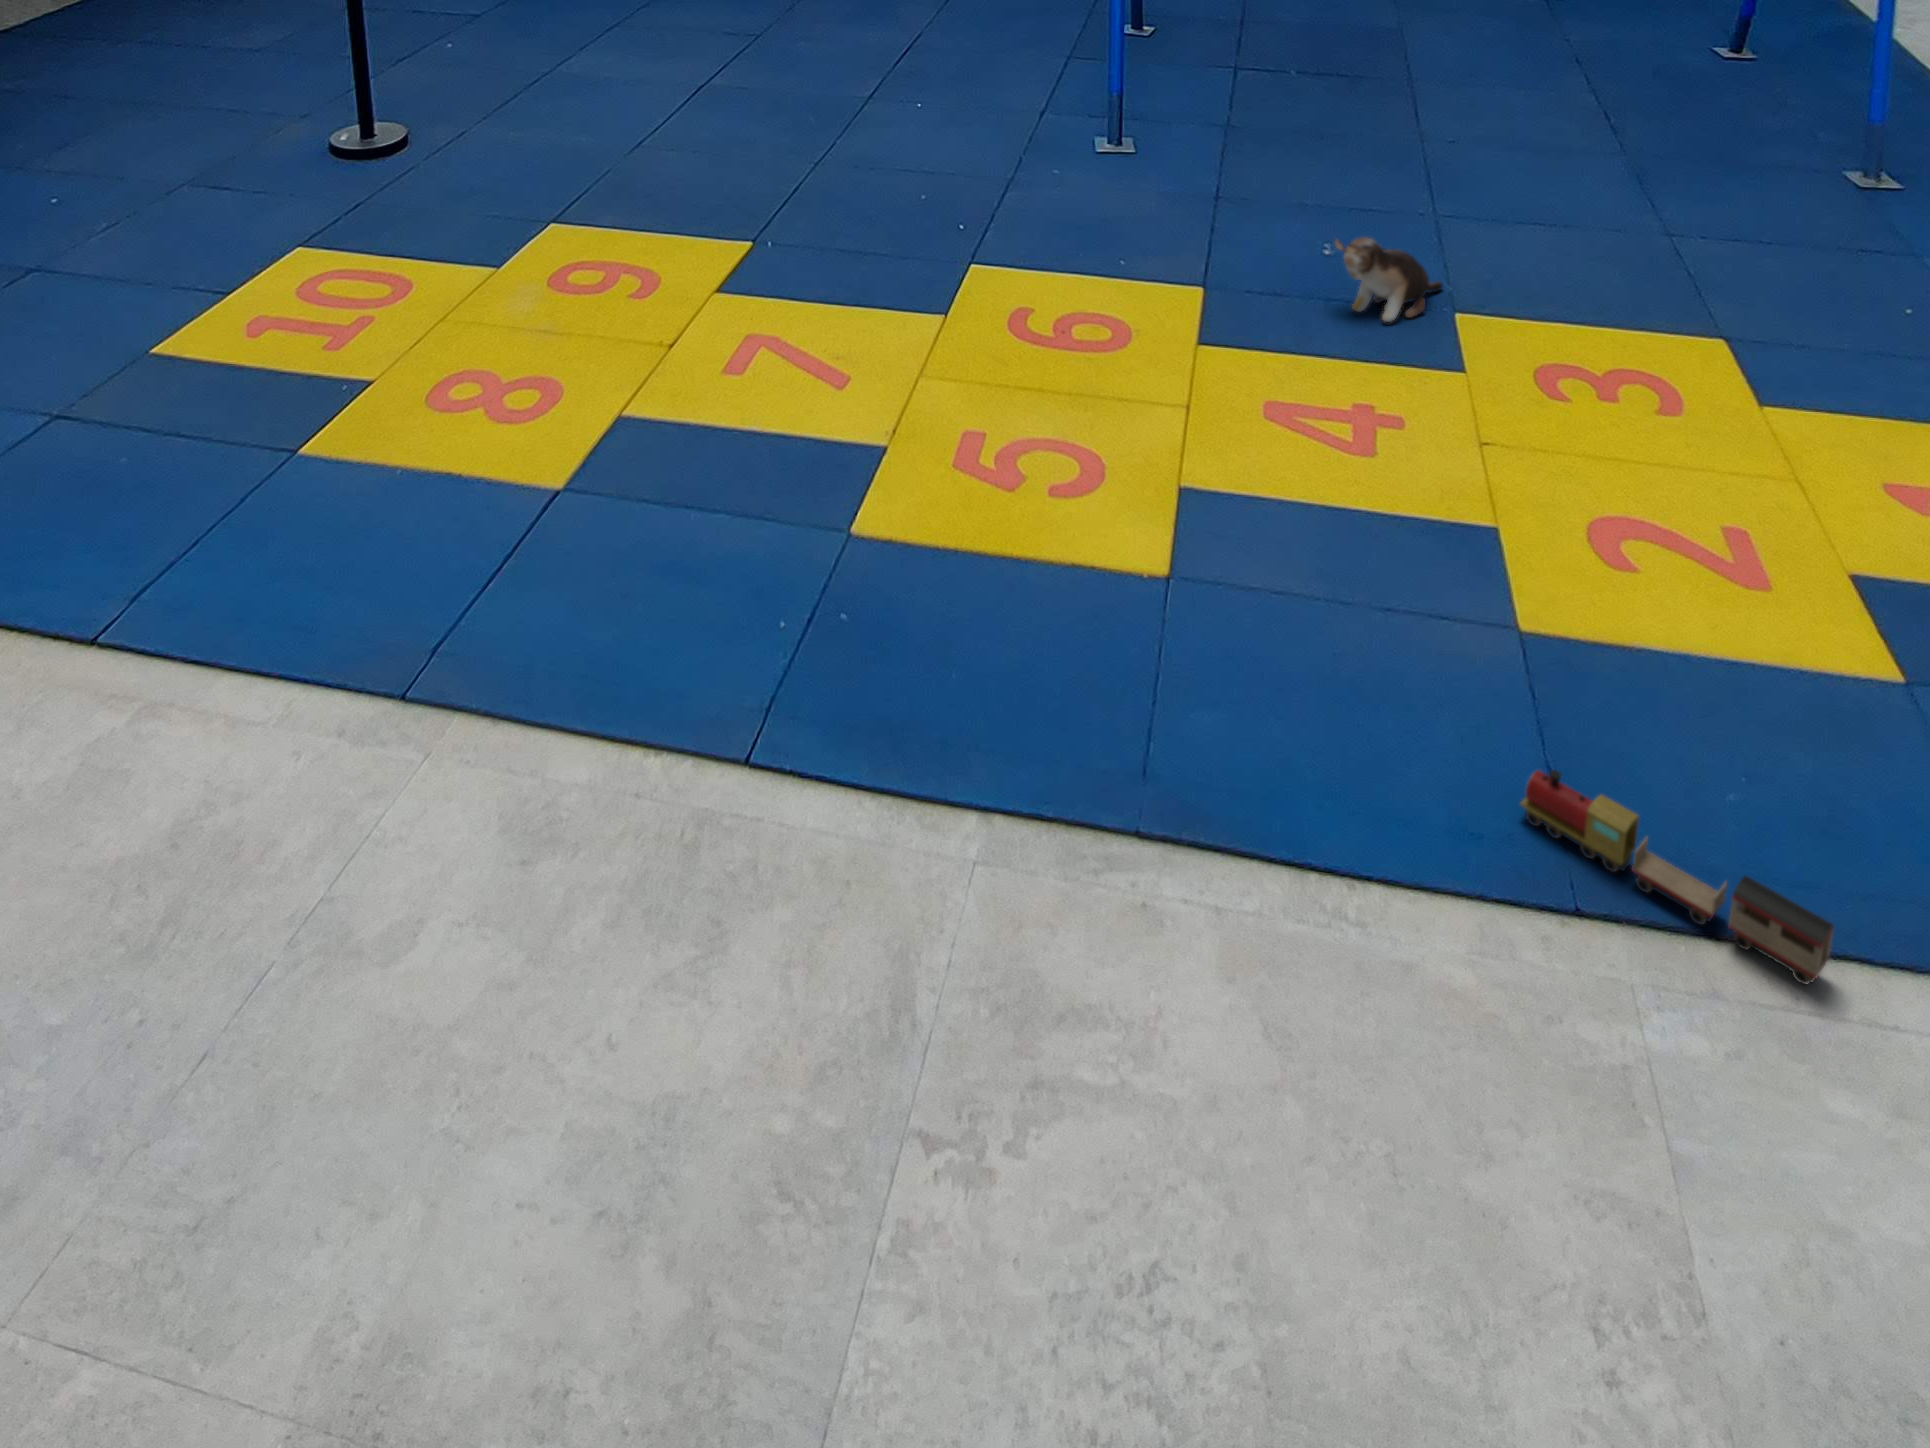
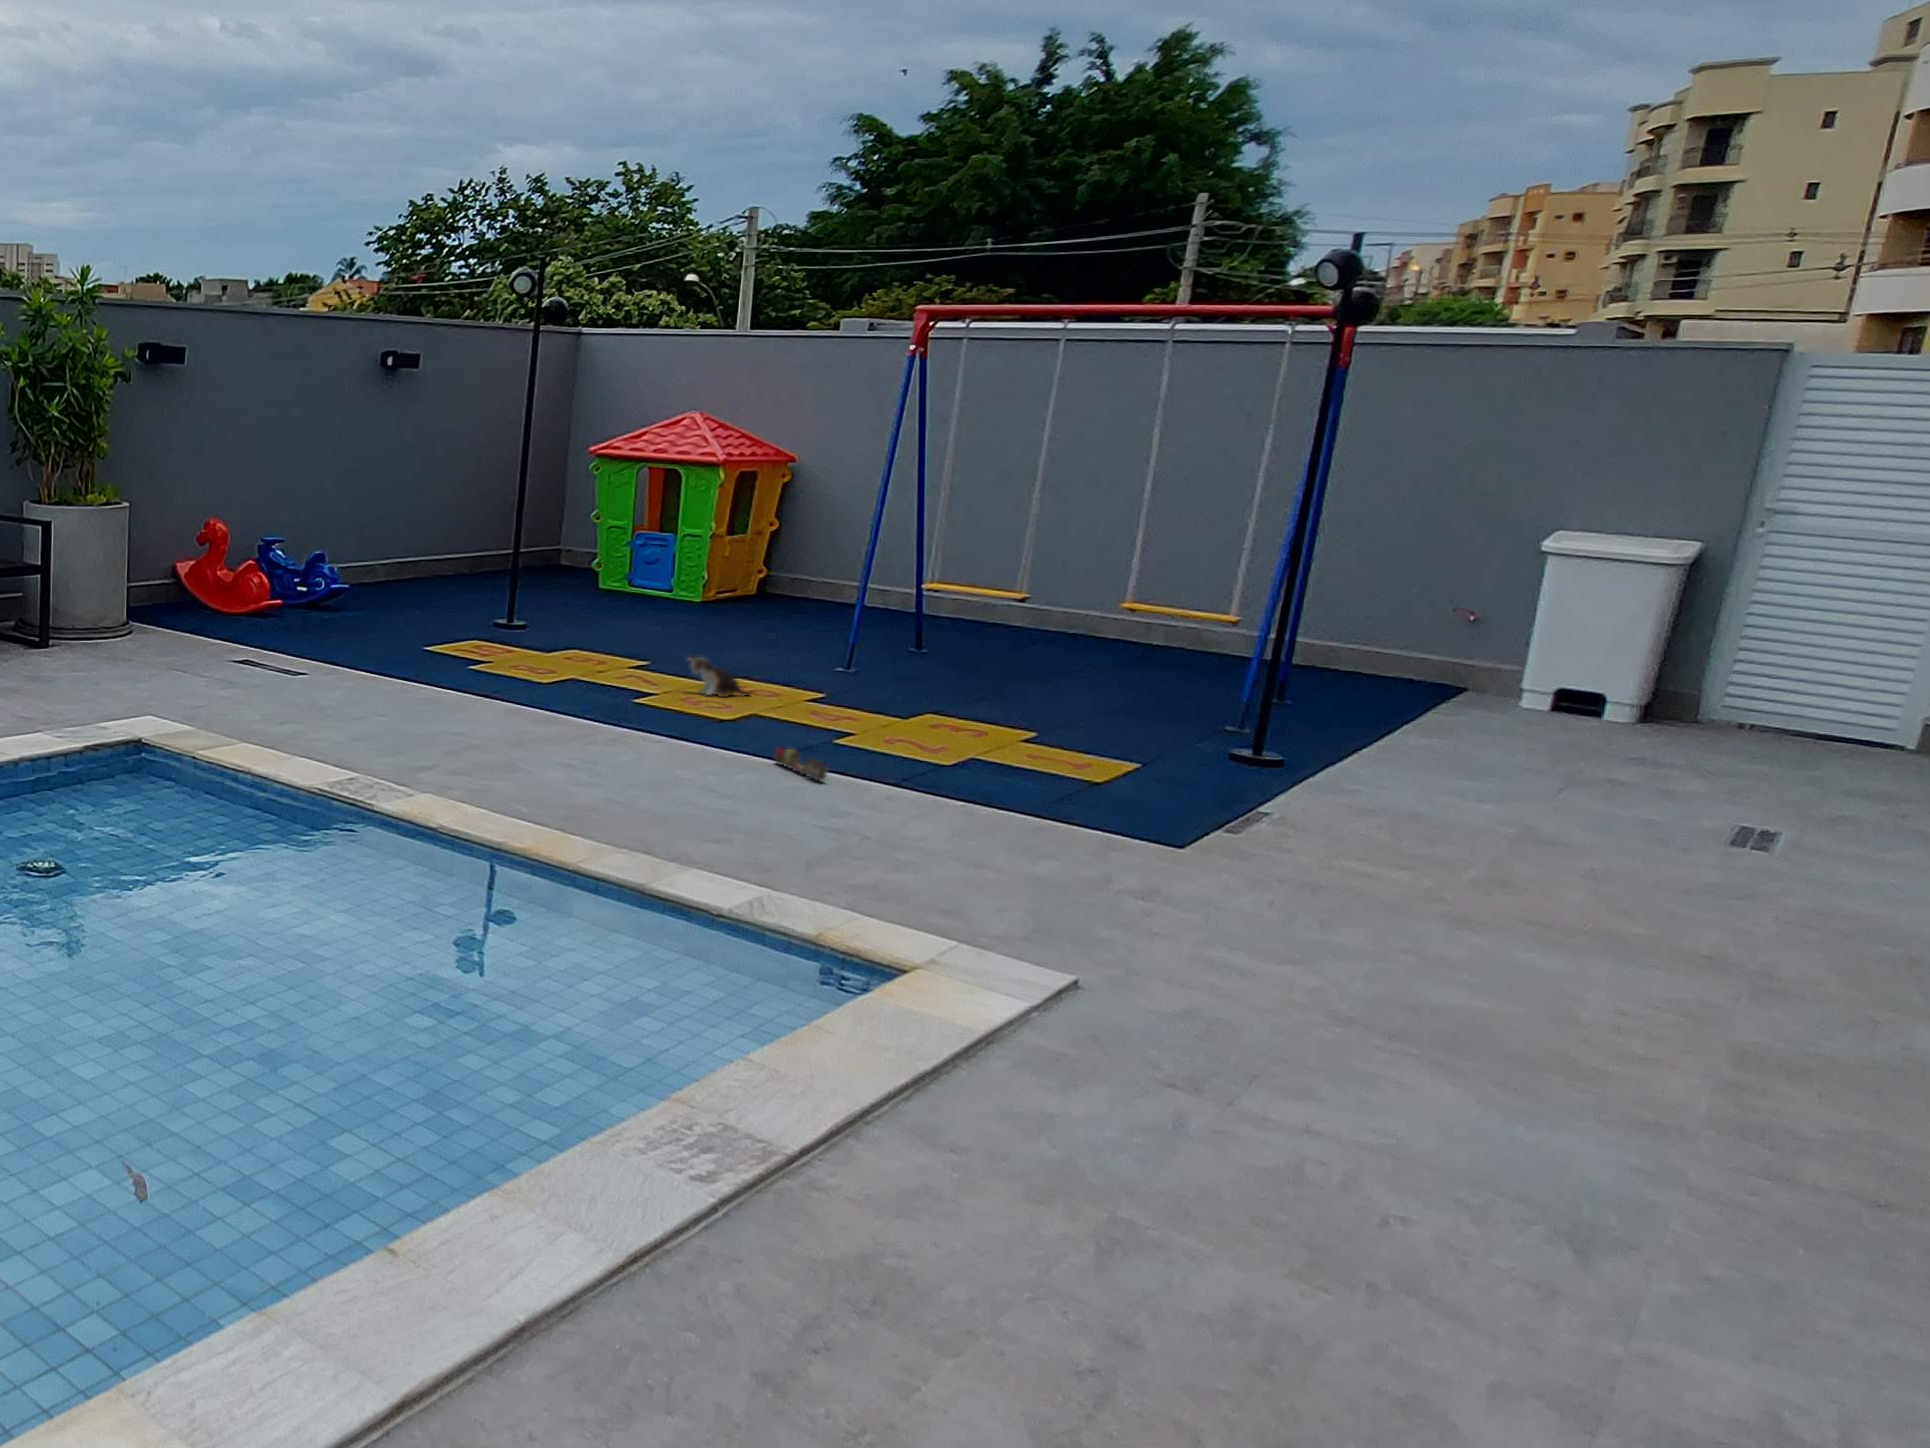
plush toy: present [1335,237,1443,322] -> present [689,657,750,697]

